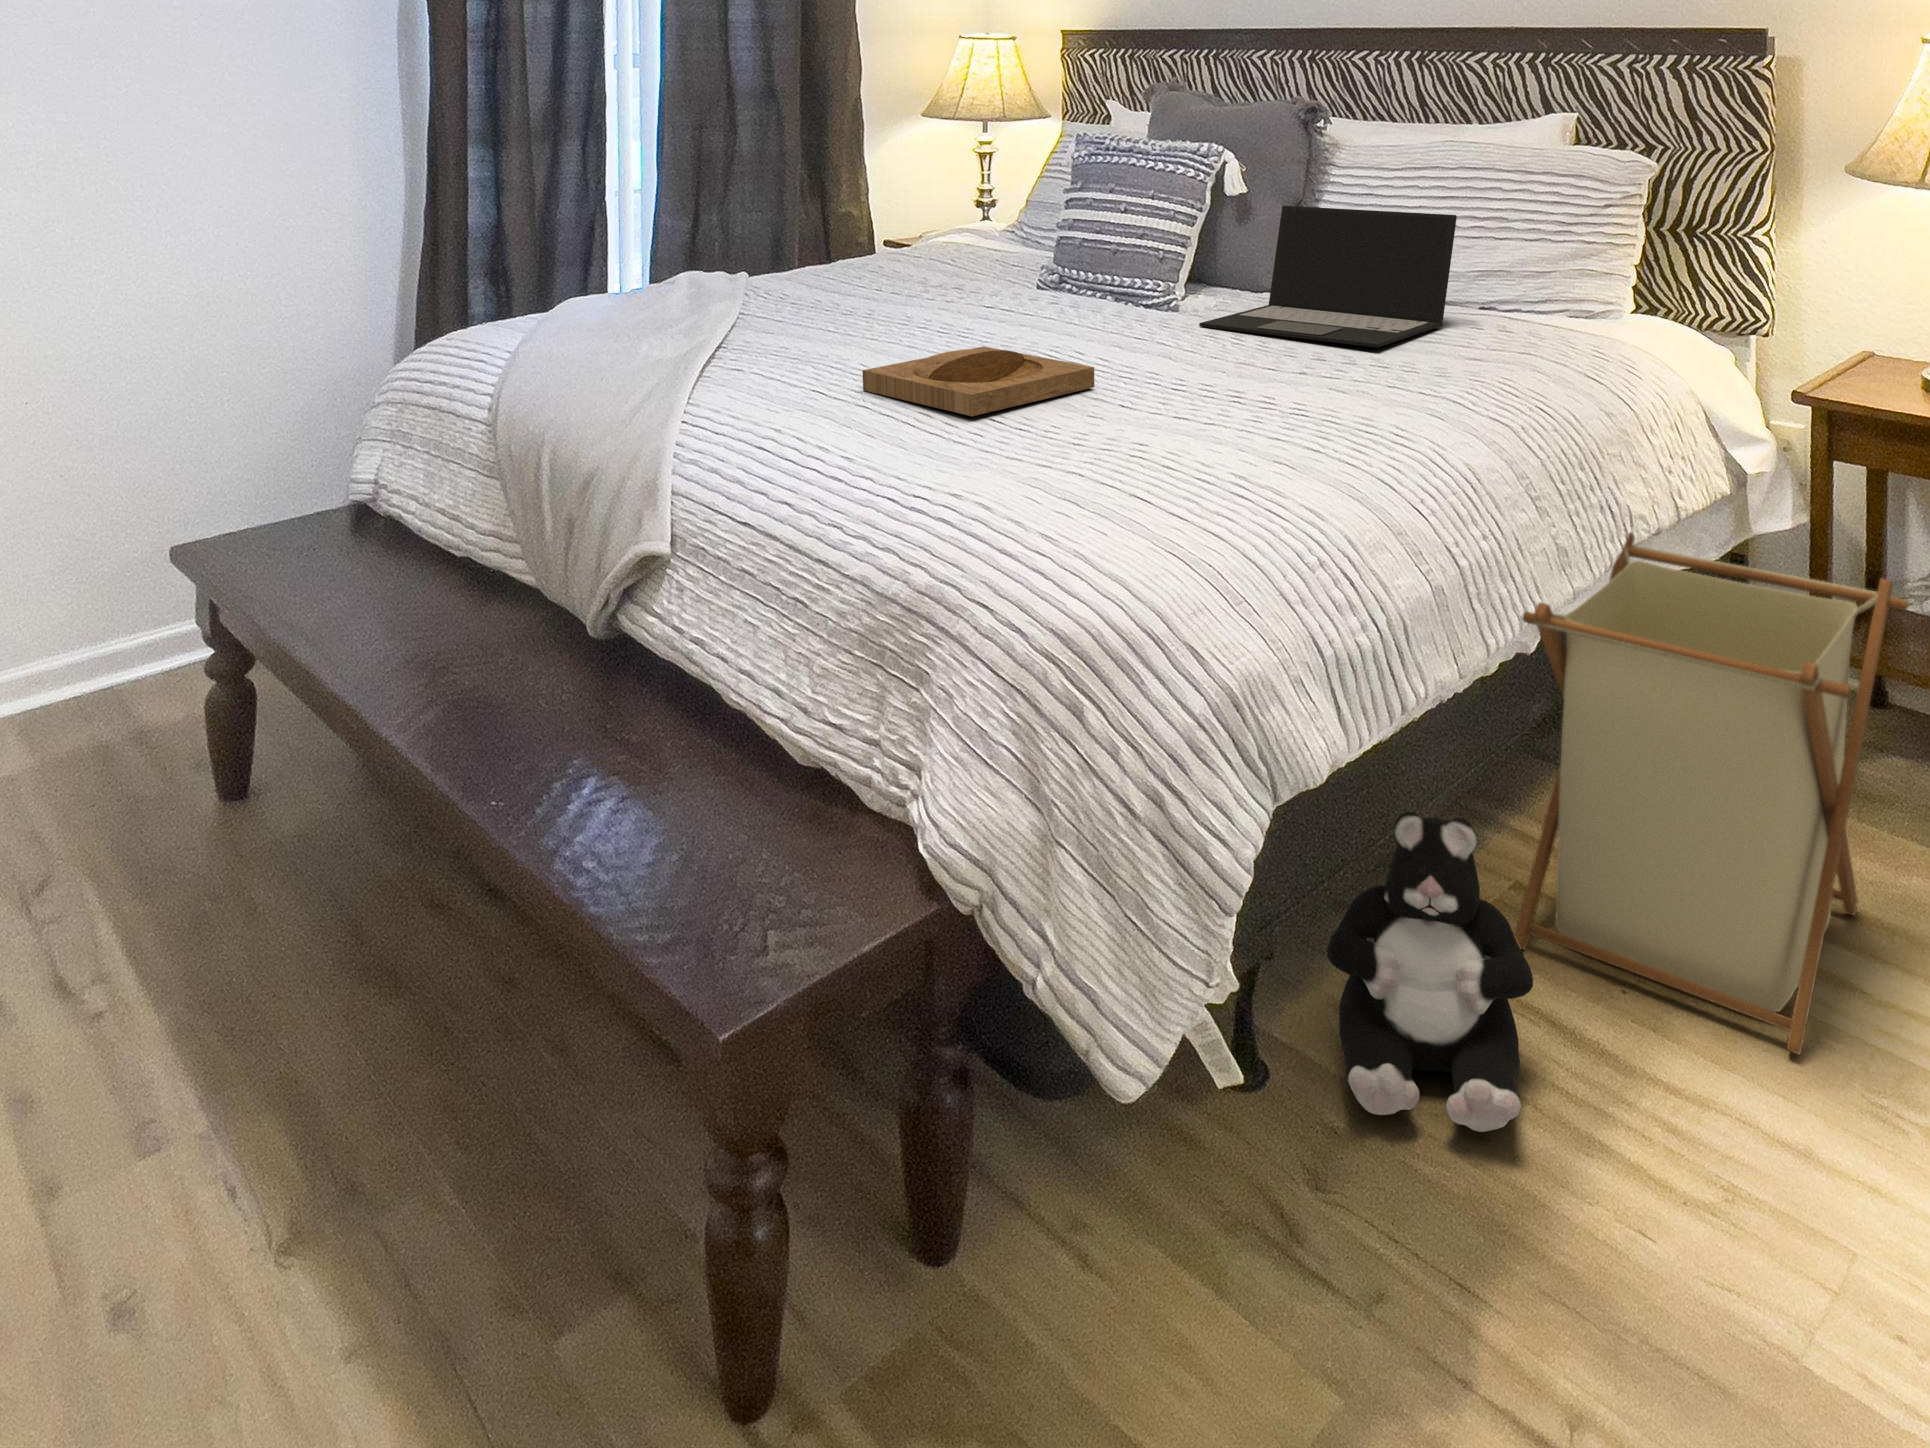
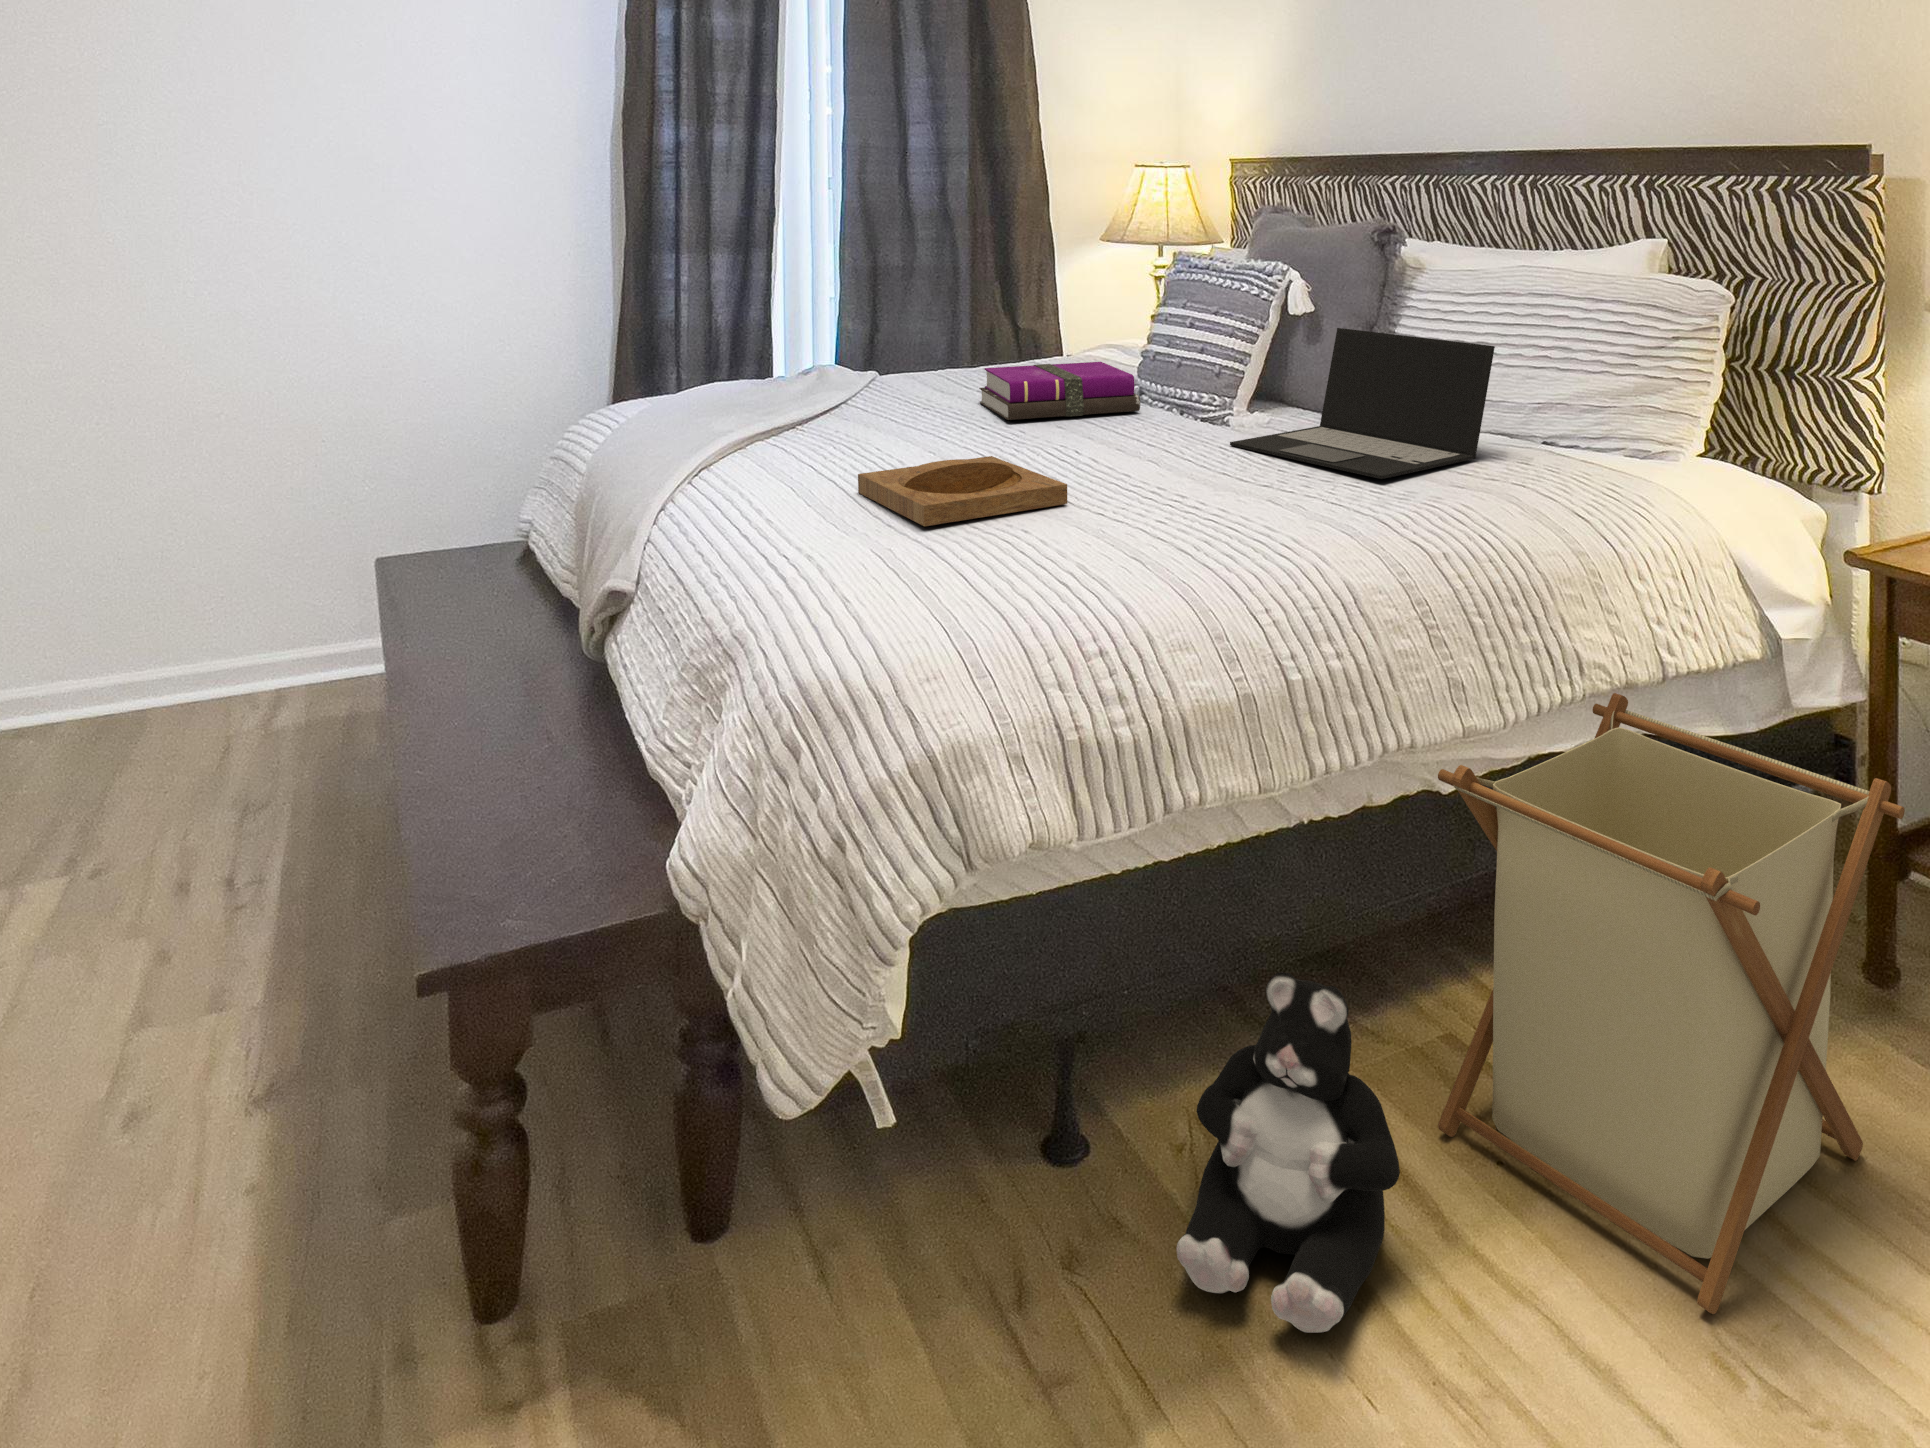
notebook: none [902,252,1080,314] -> present [979,362,1140,420]

